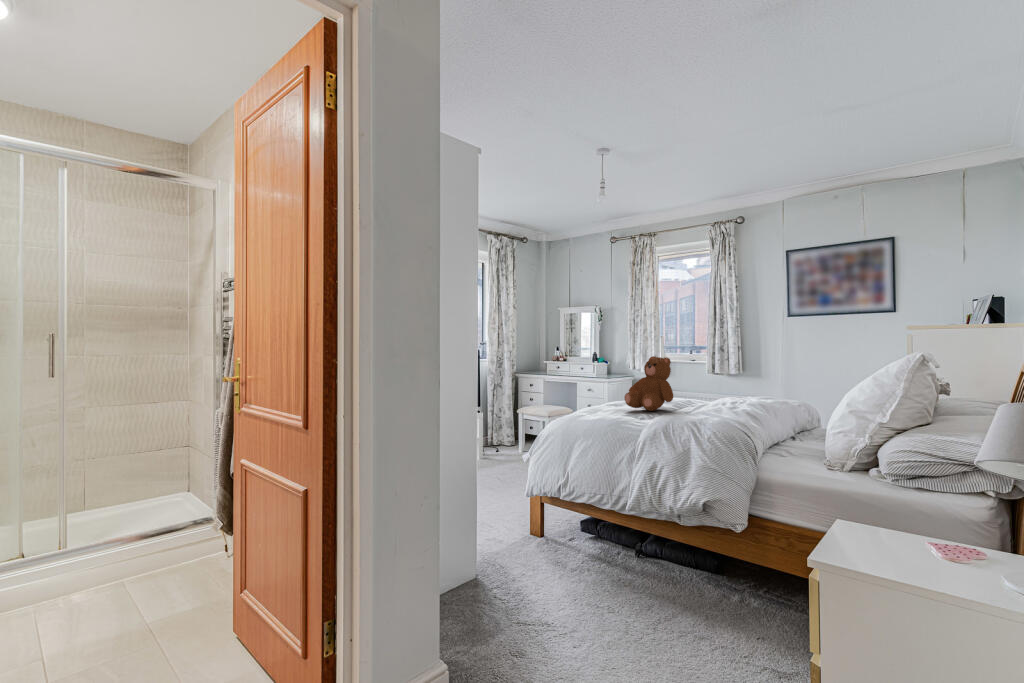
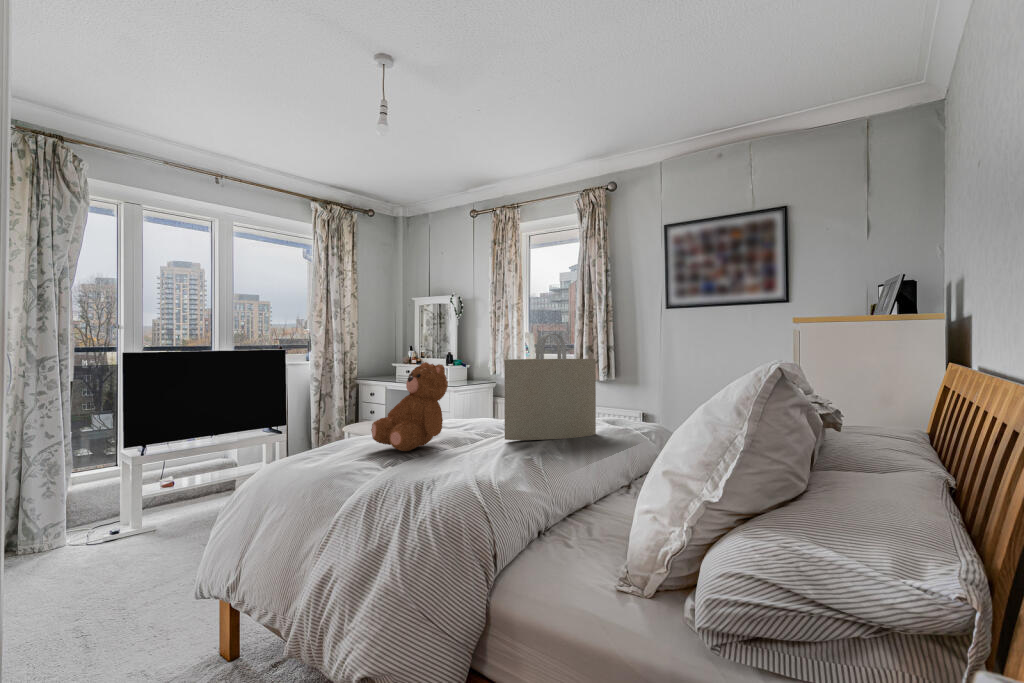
tote bag: none [711,338,770,406] -> present [504,334,596,440]

